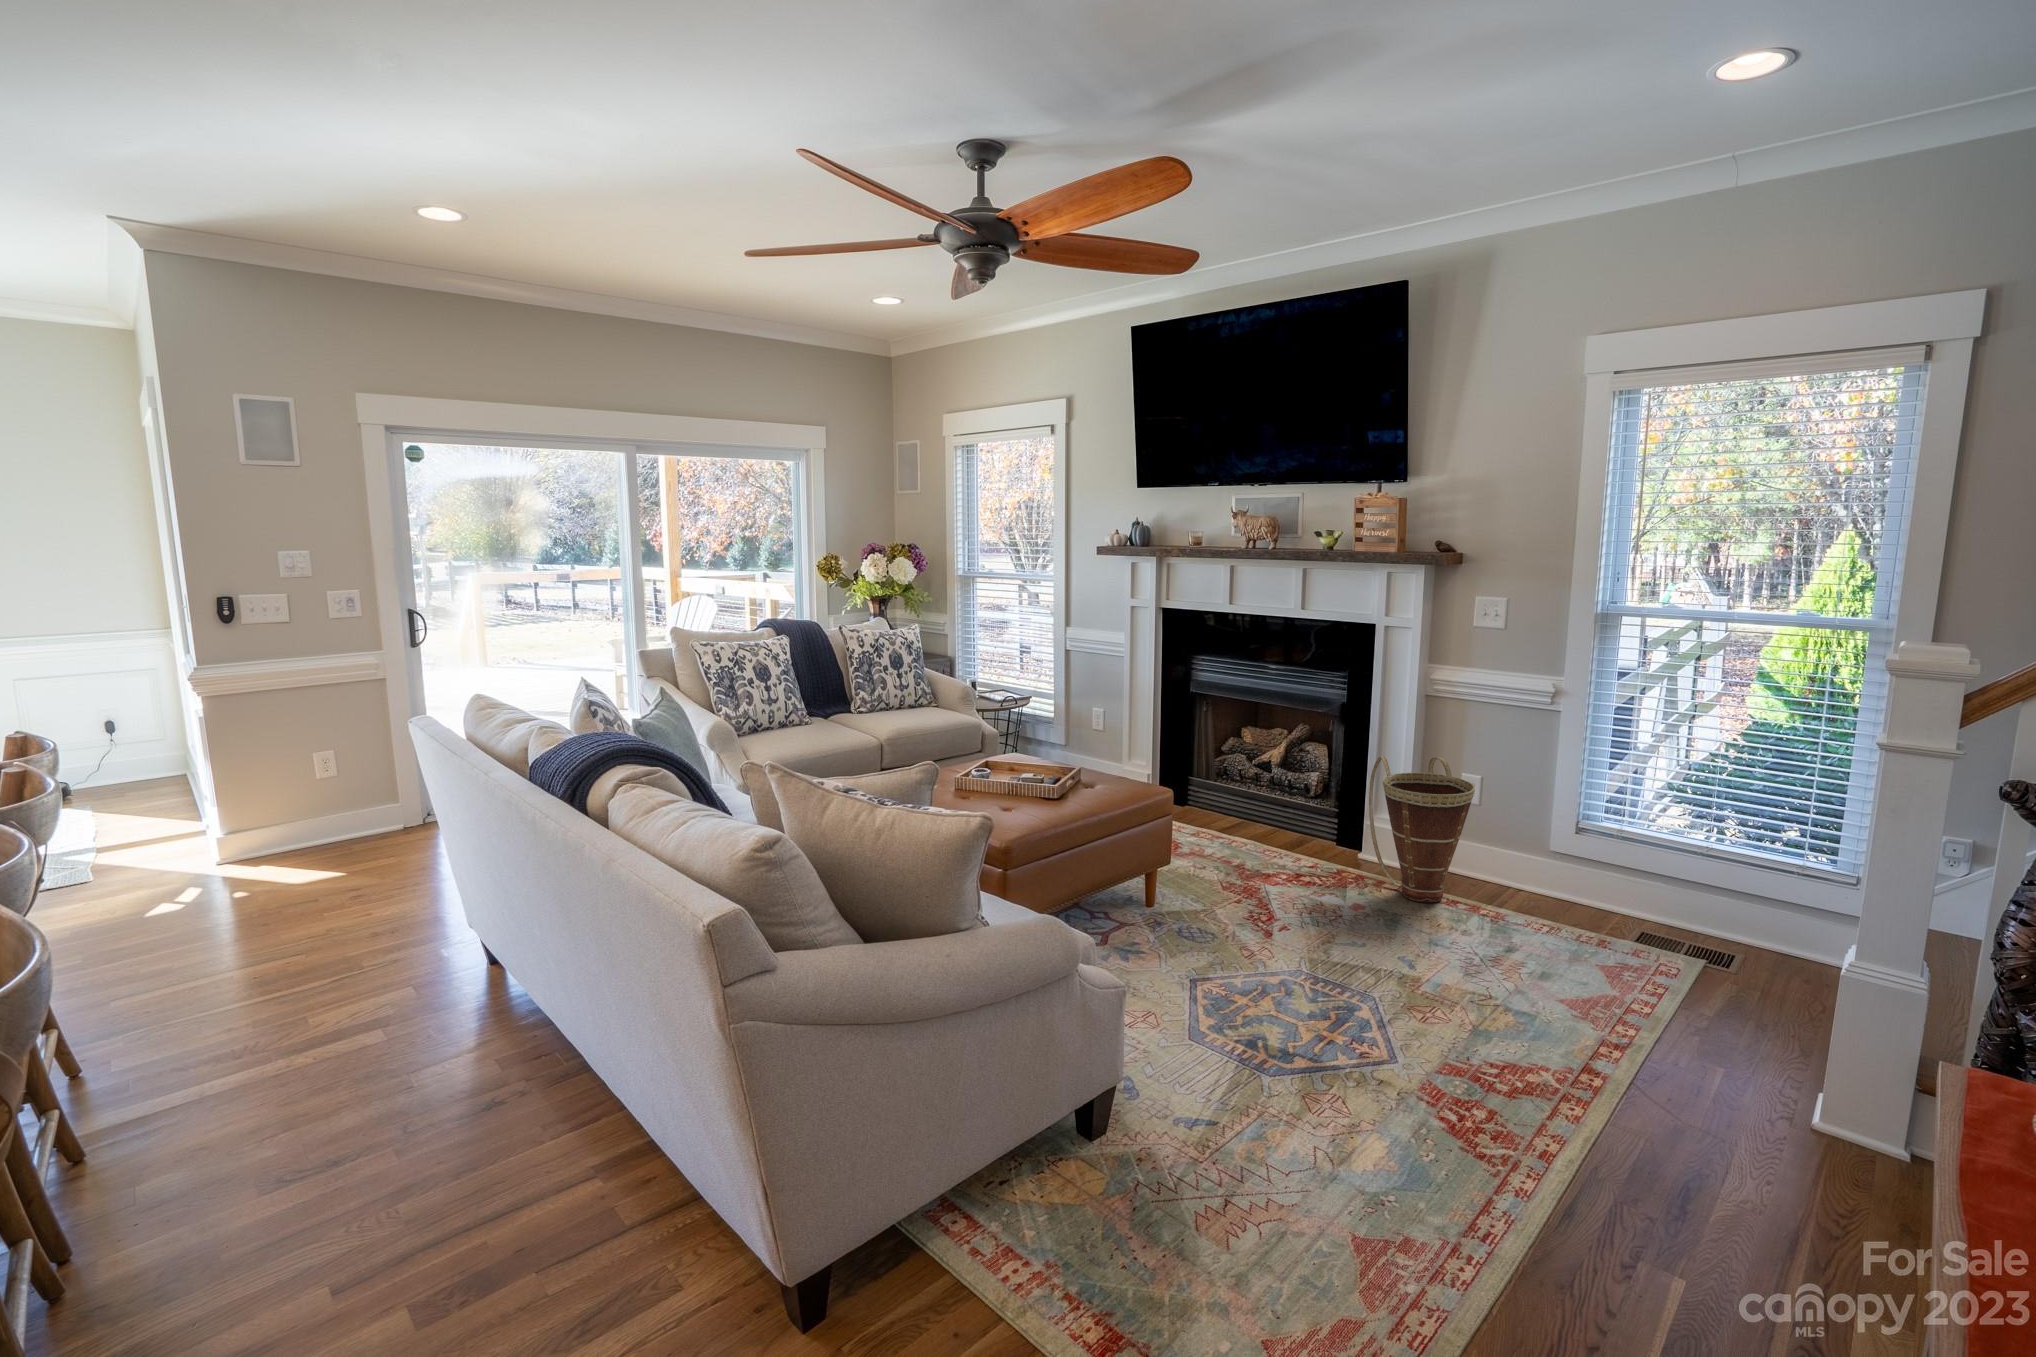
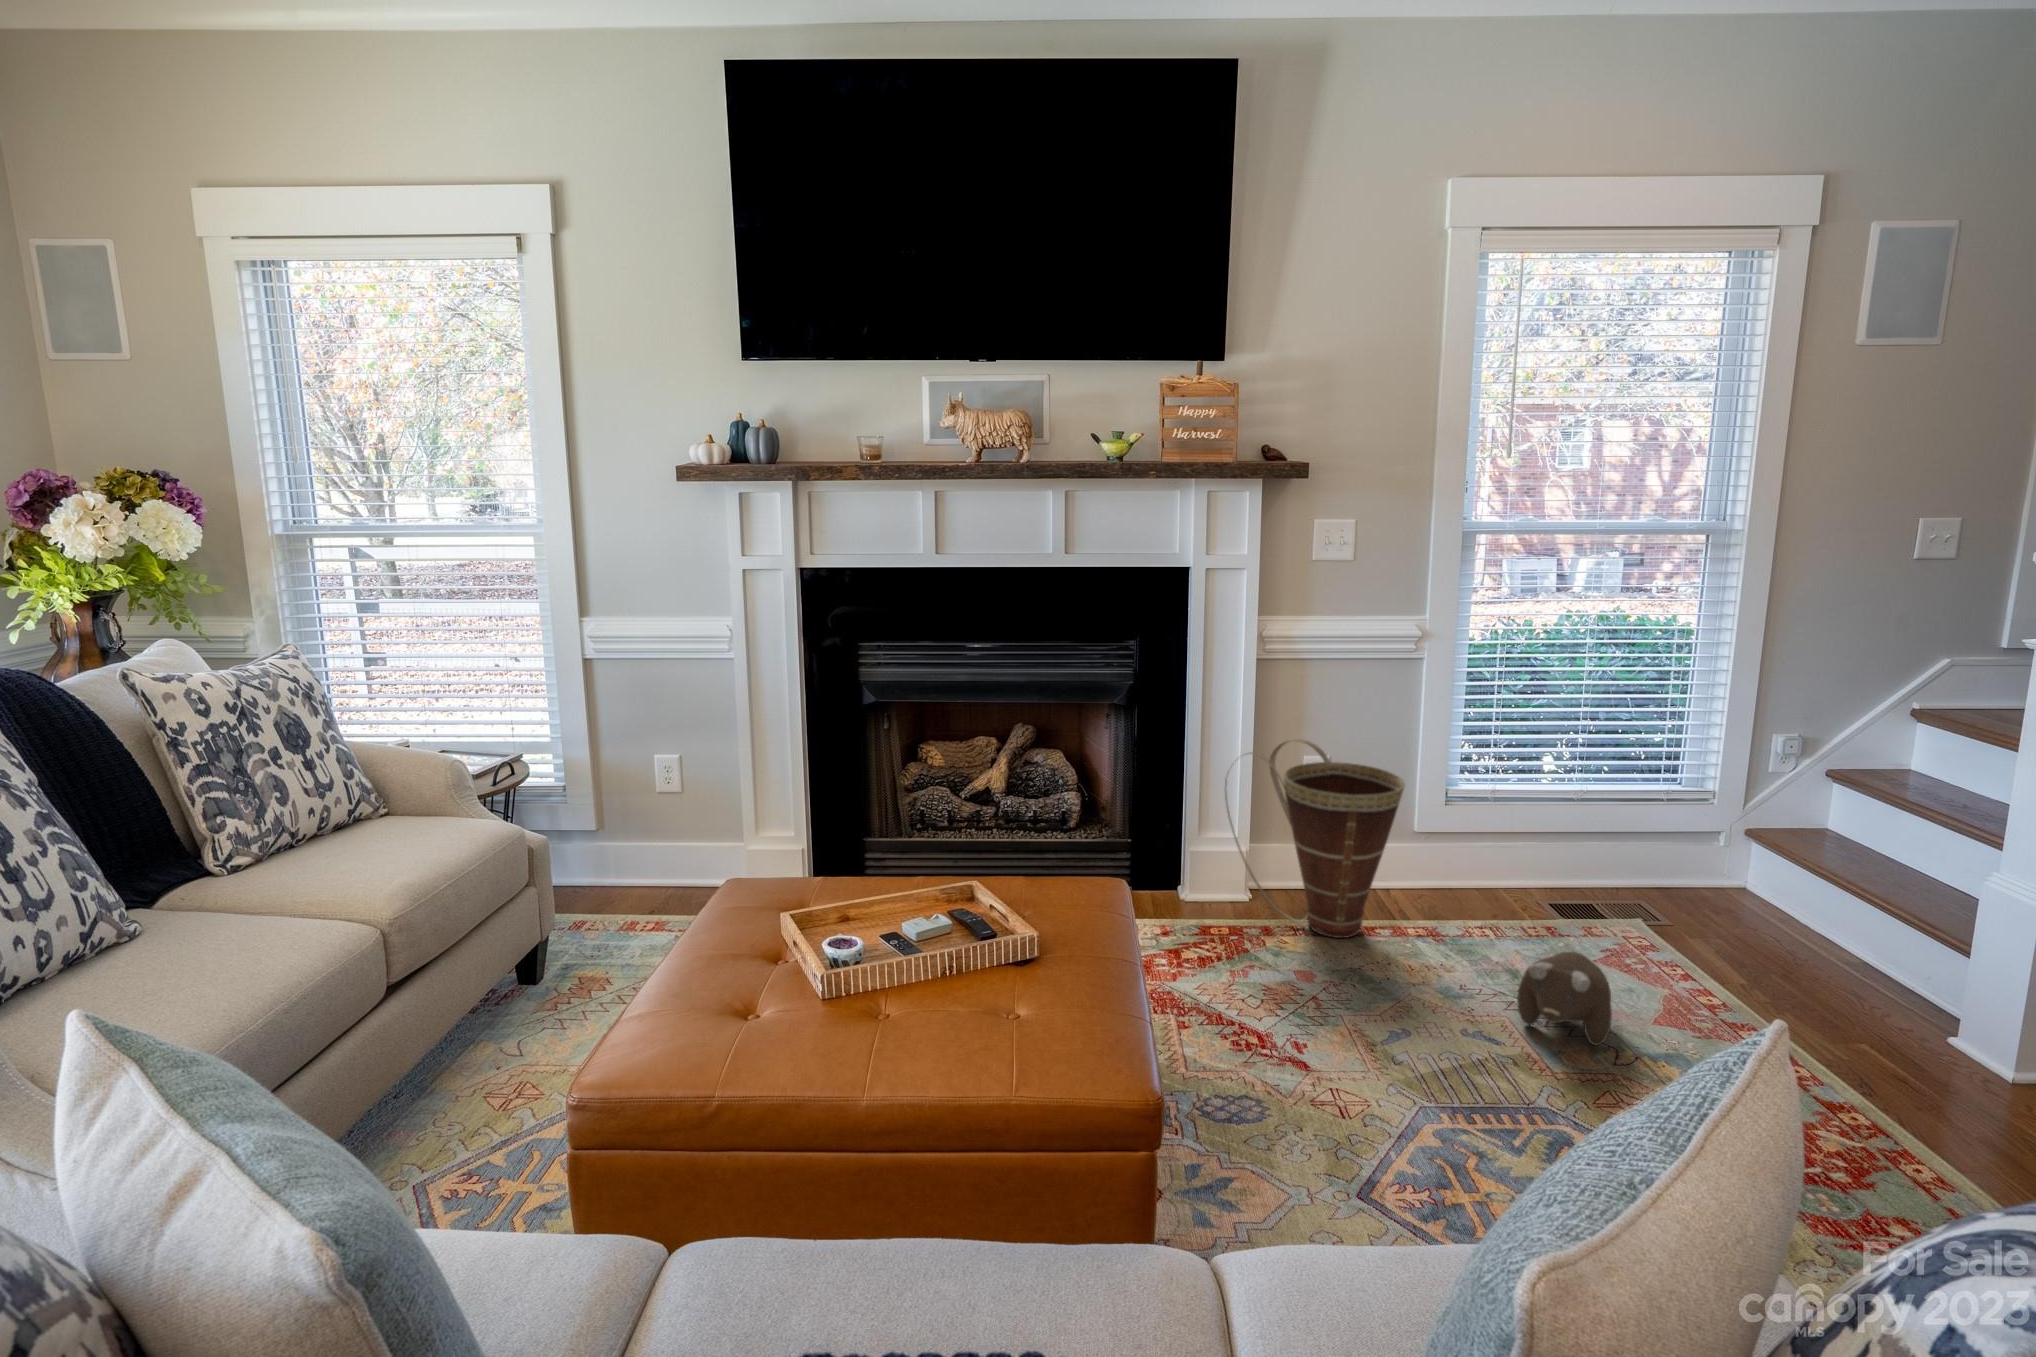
plush toy: none [1410,910,1504,984] -> present [1517,951,1612,1046]

